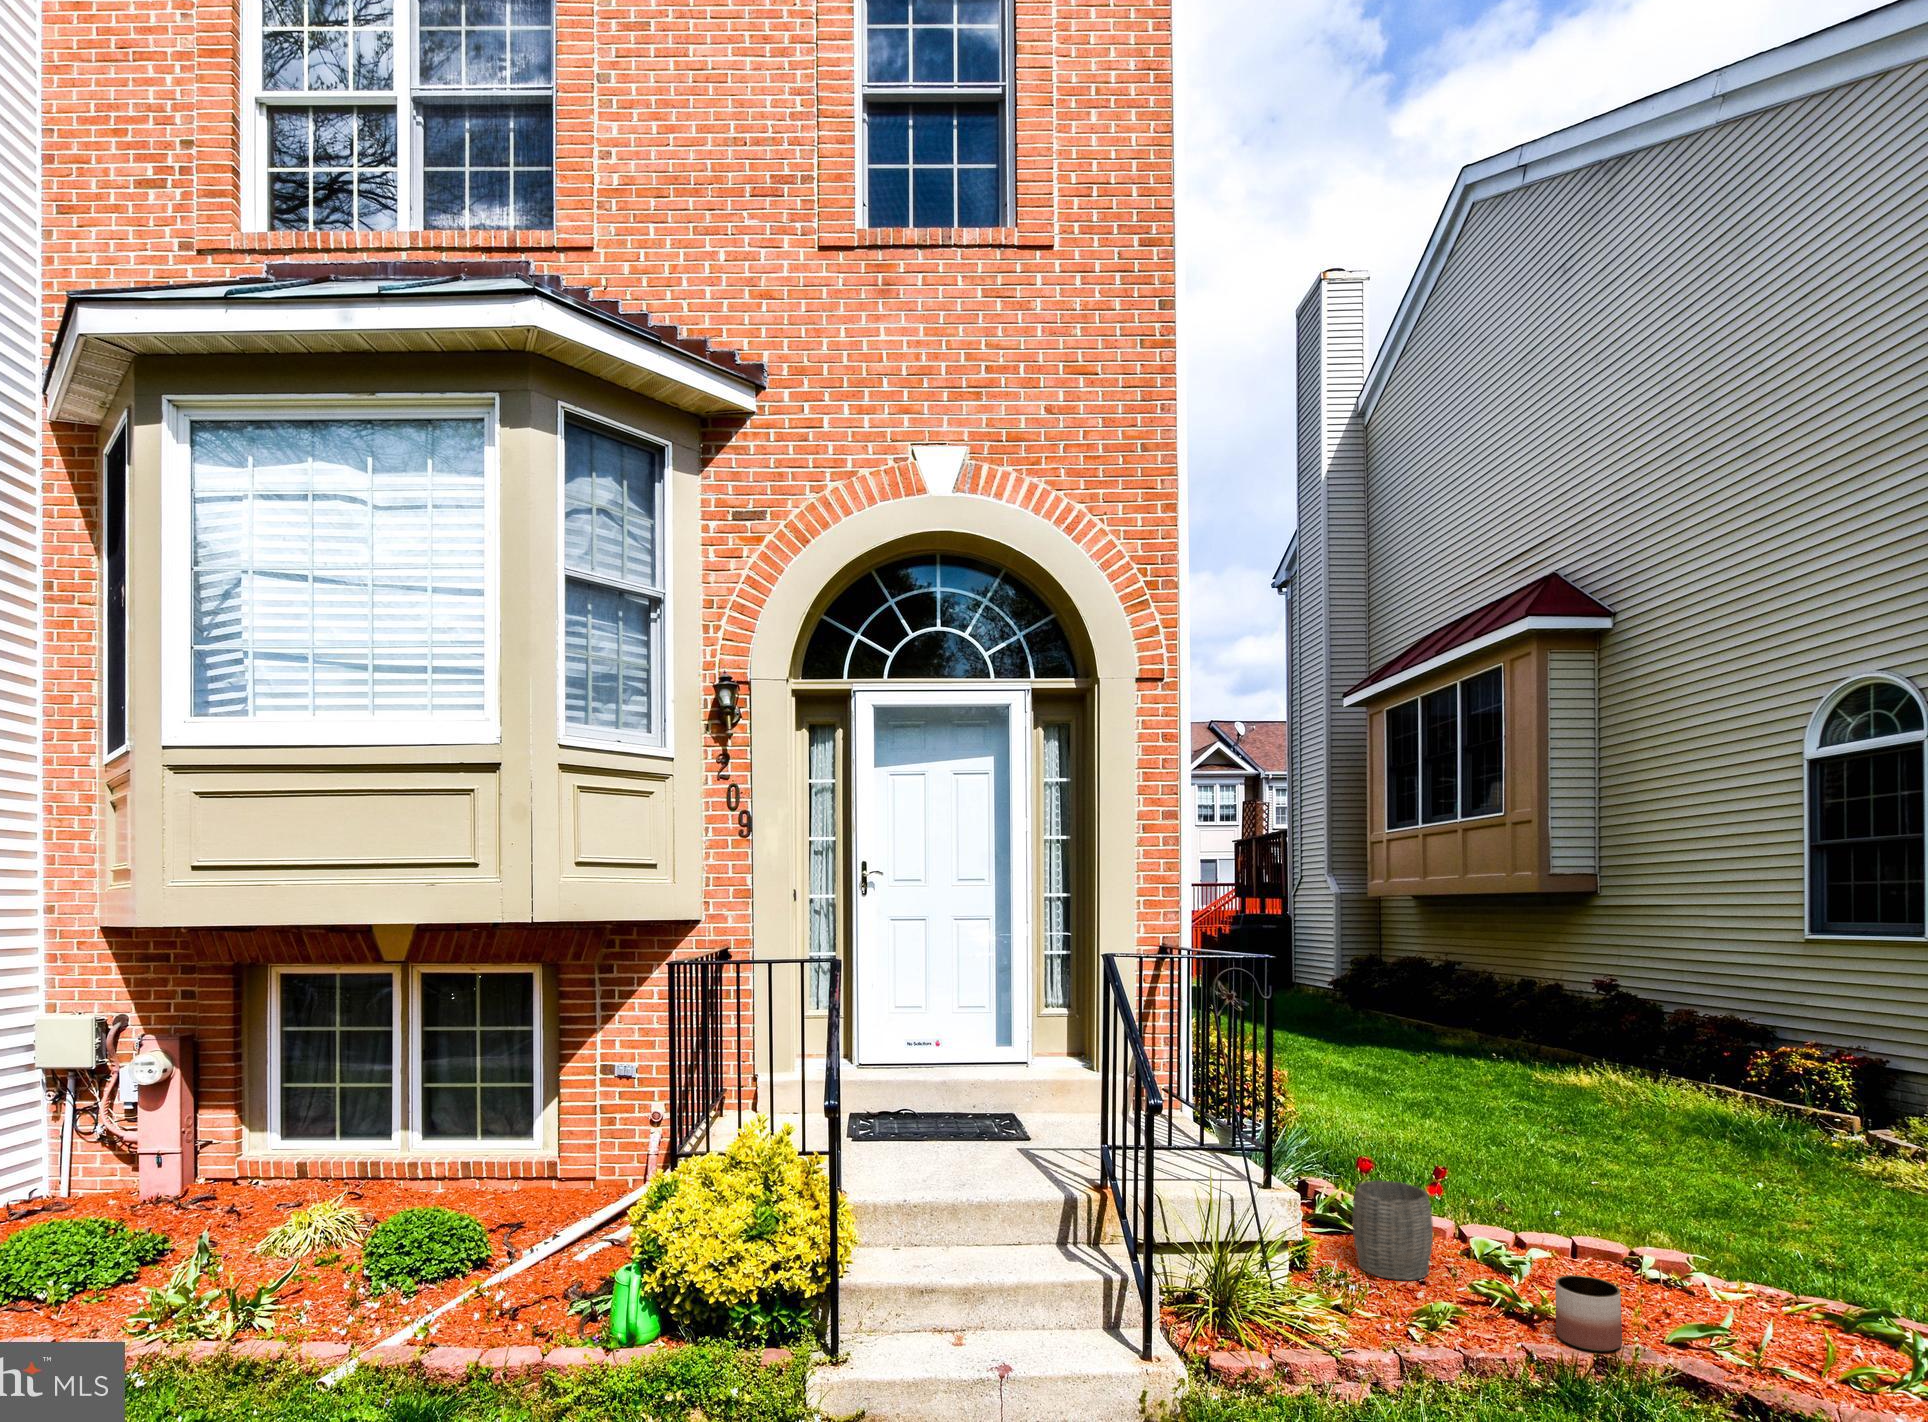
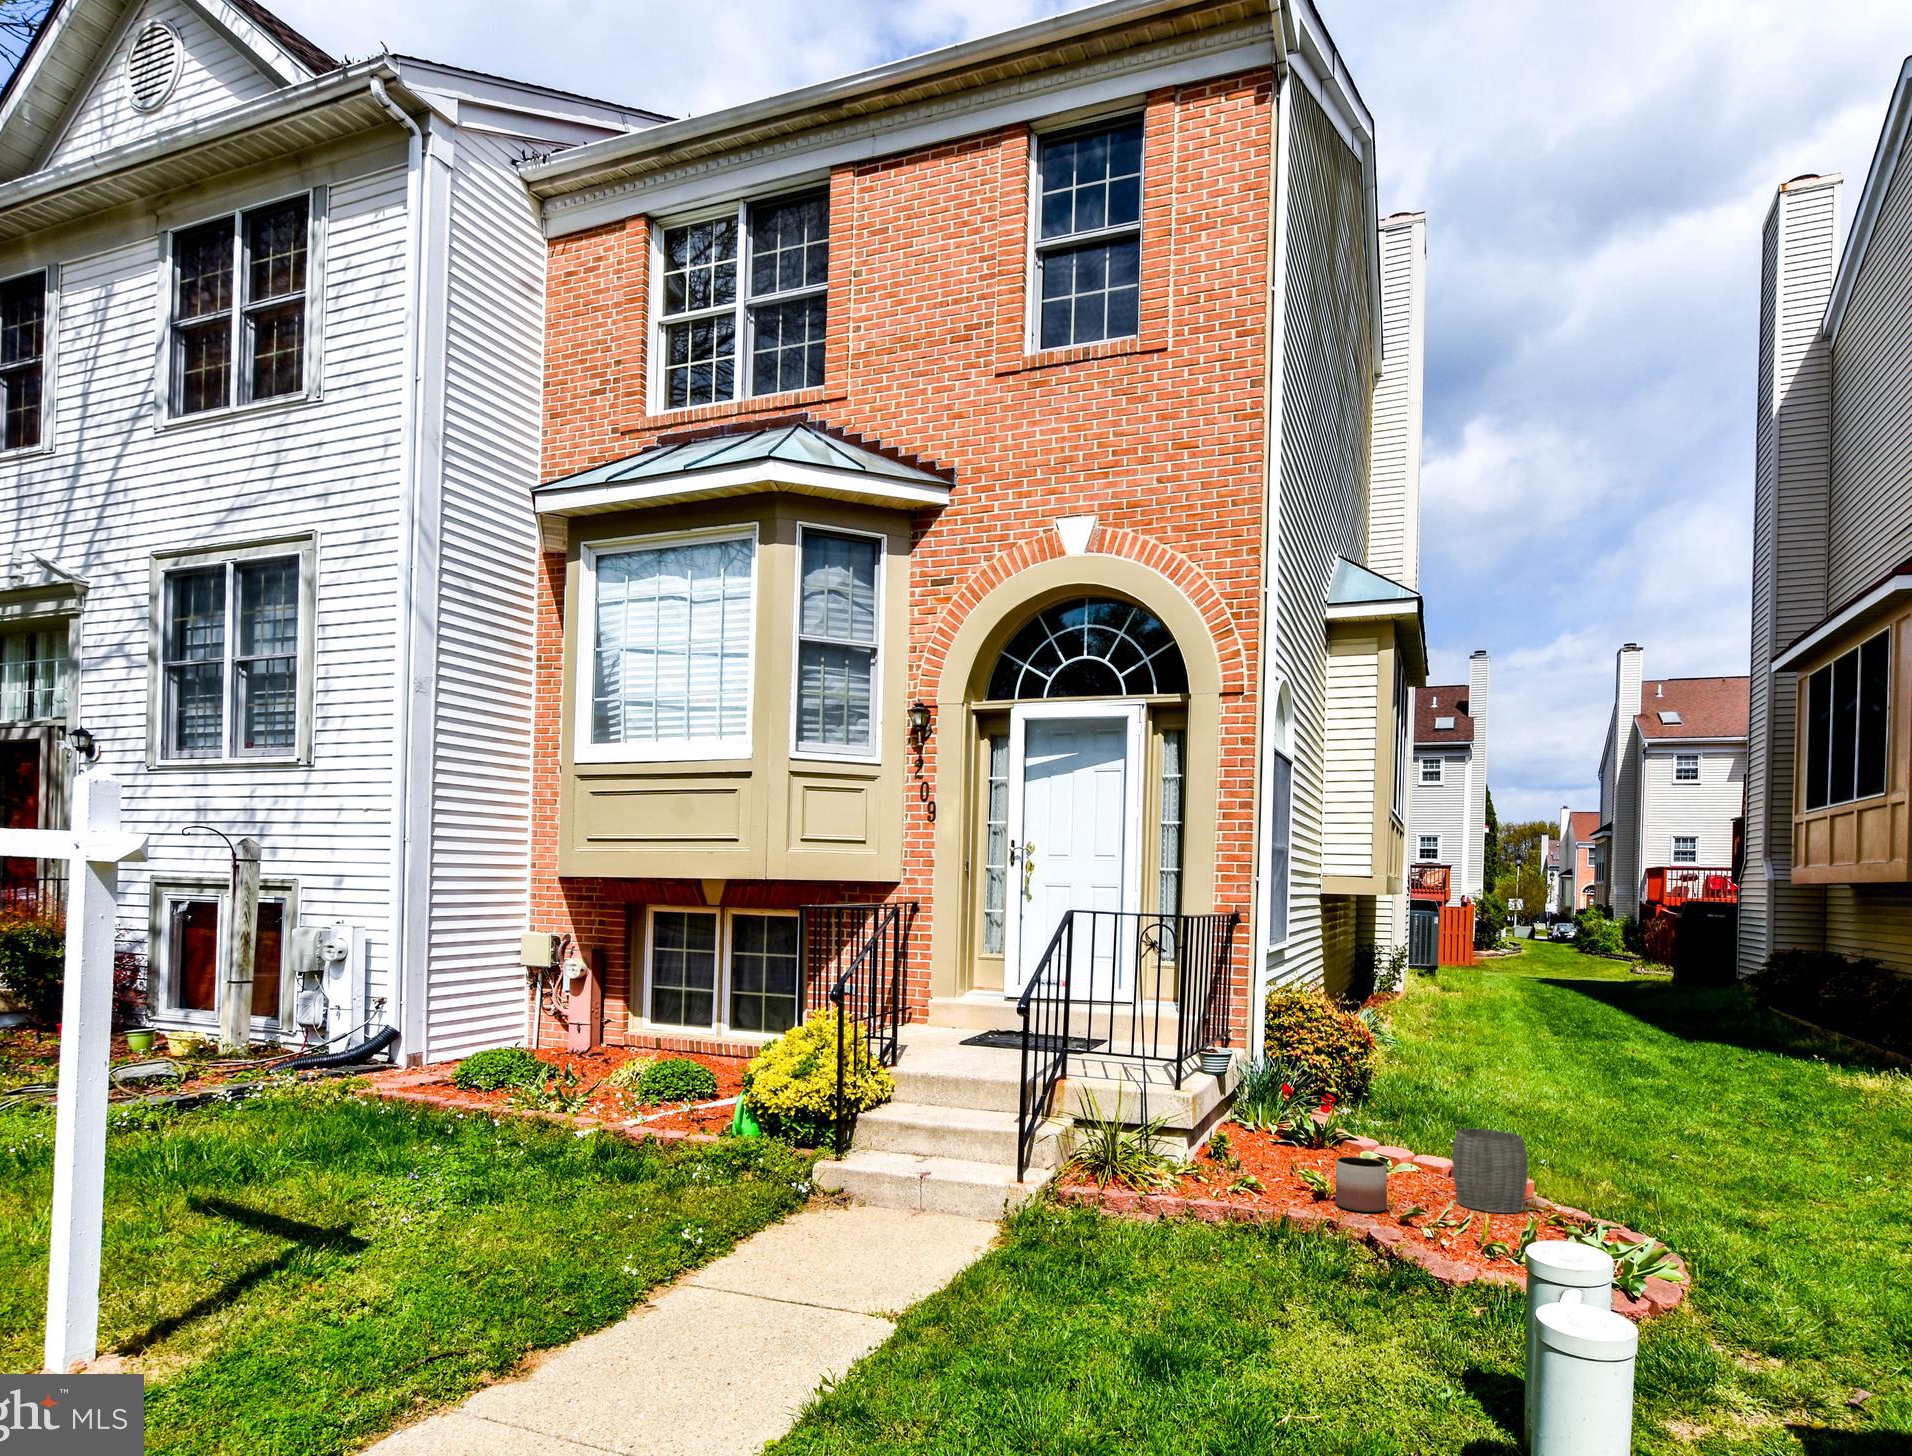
woven basket: present [1353,1181,1433,1280] -> present [1453,1129,1528,1213]

